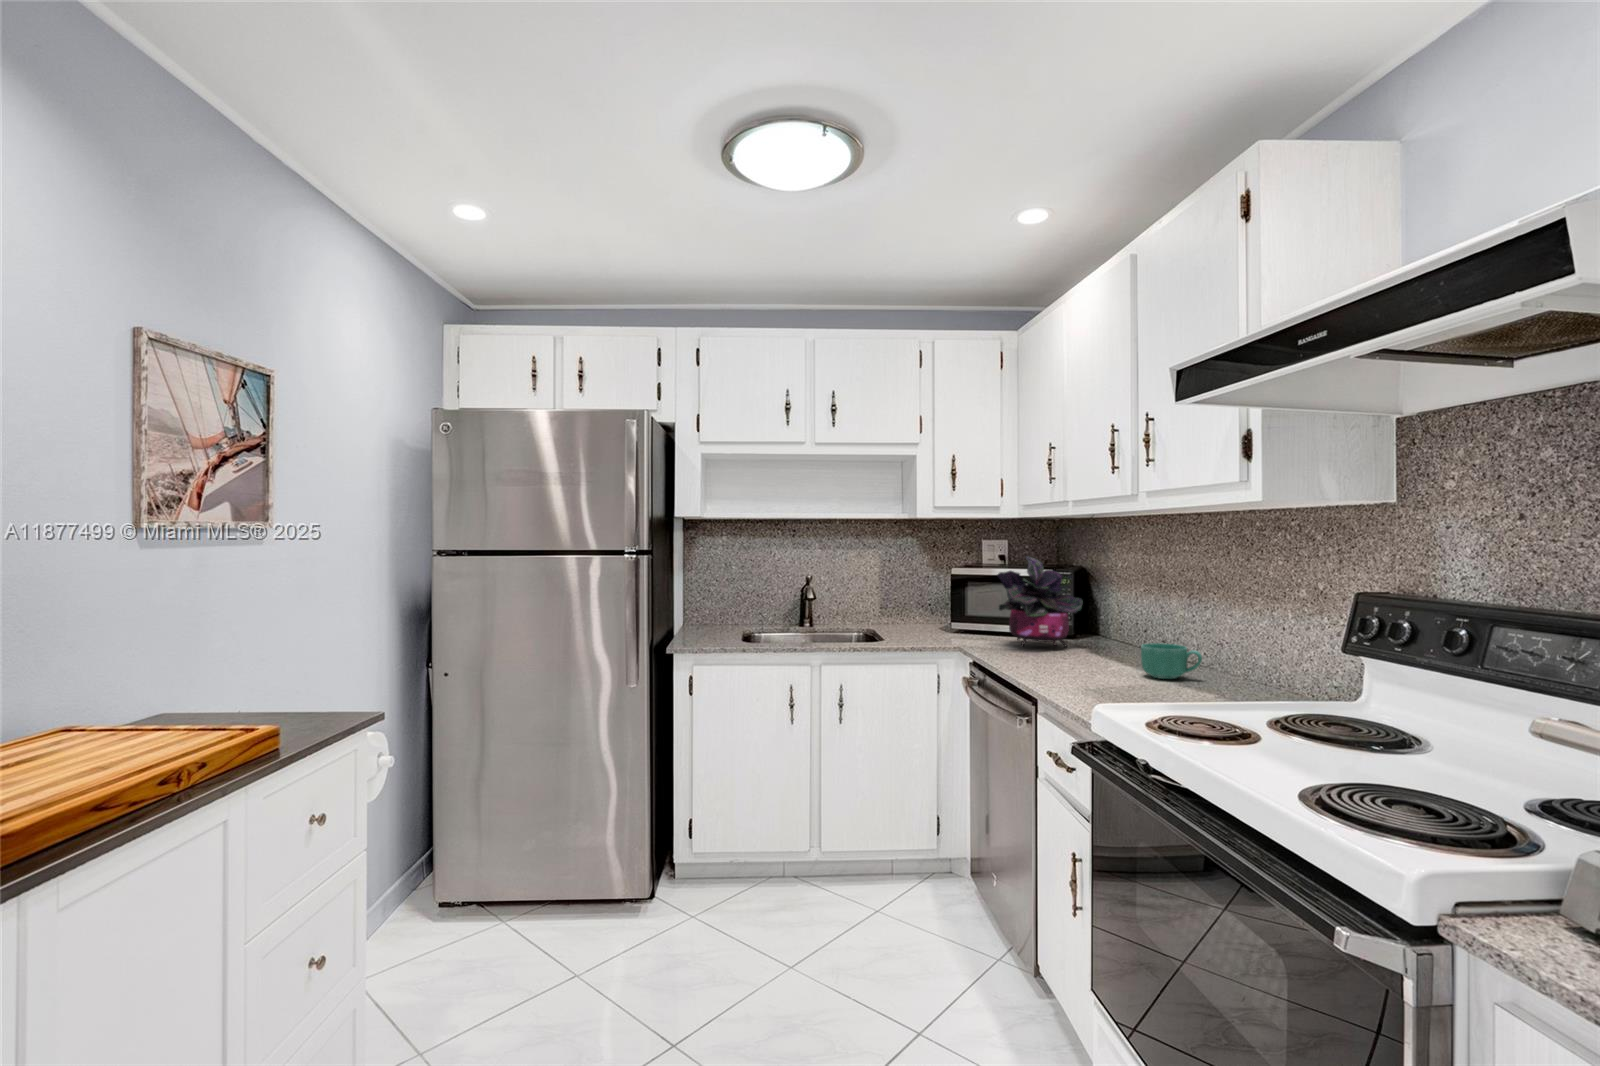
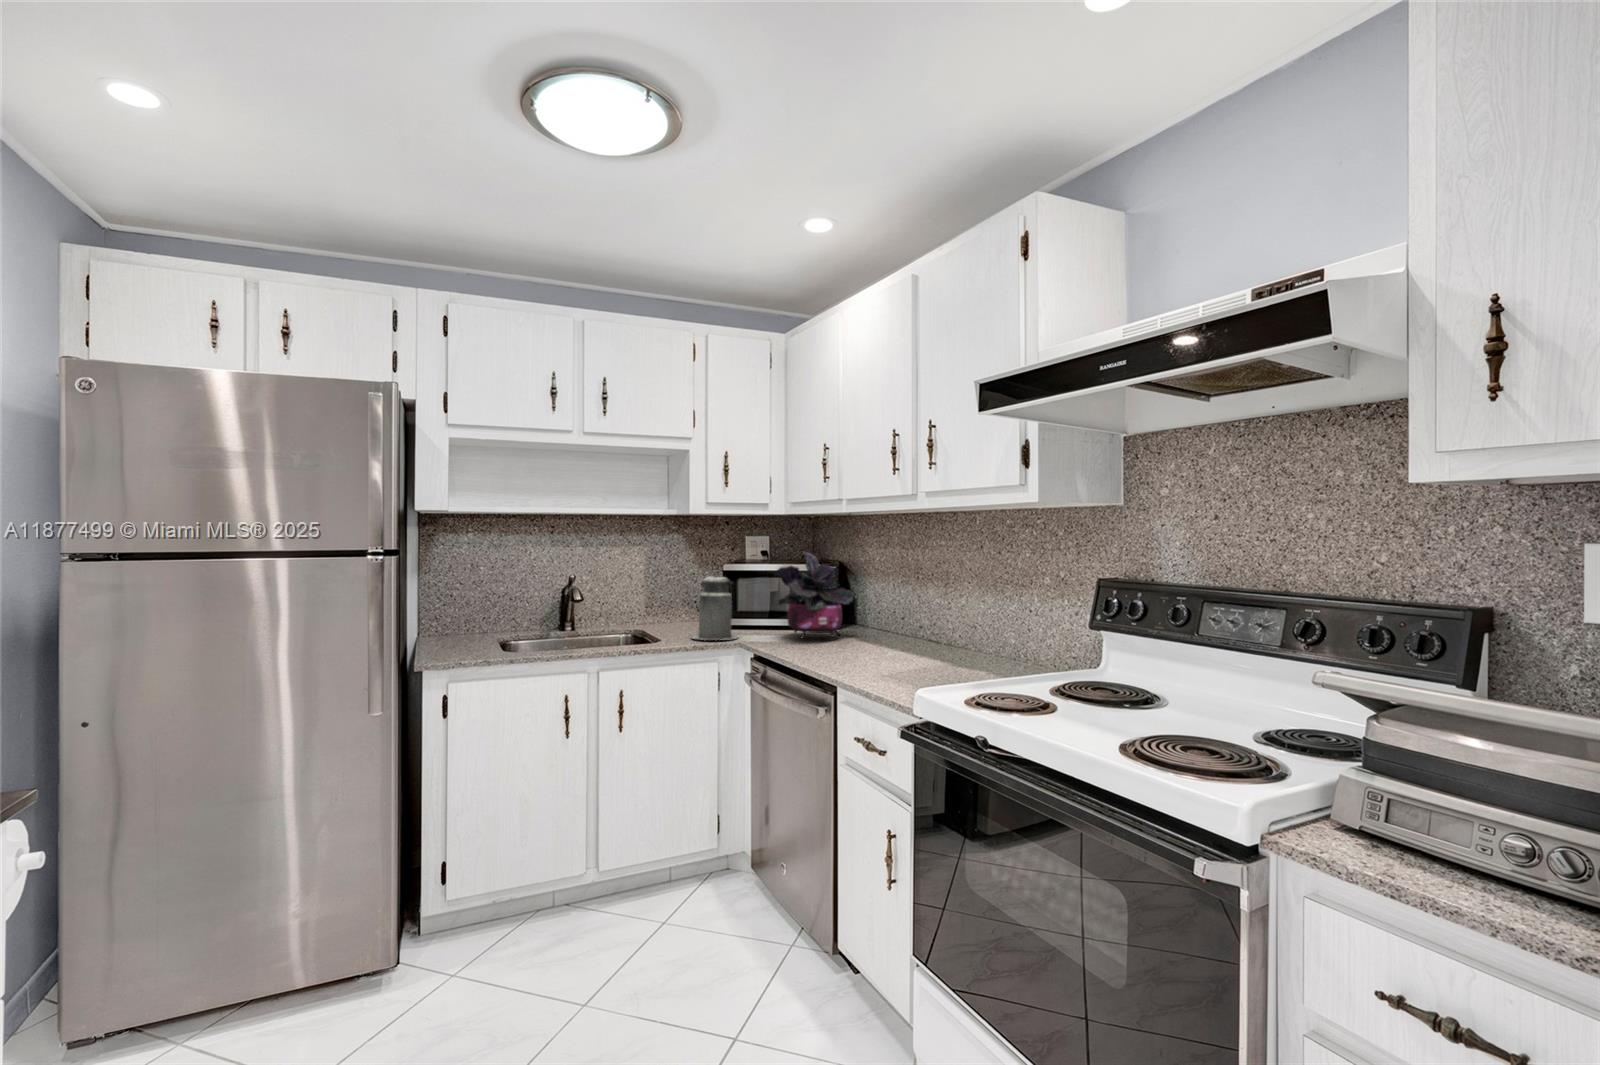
canister: none [911,574,959,643] -> present [692,571,738,640]
mug: present [1141,643,1202,679] -> none [918,629,968,660]

